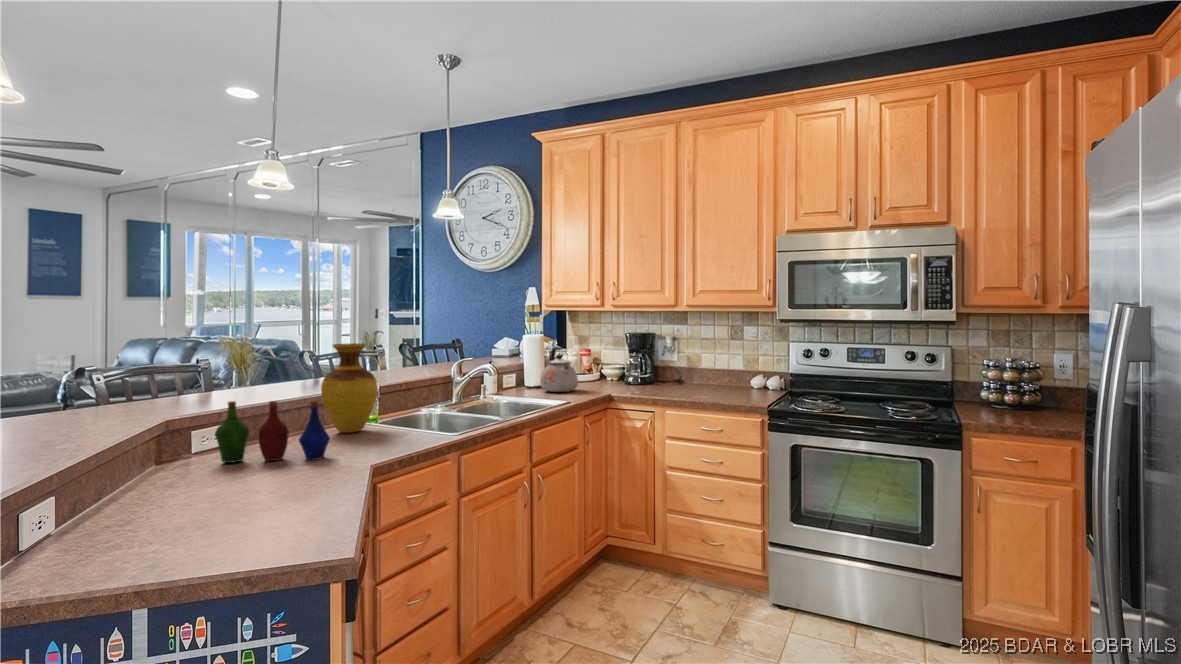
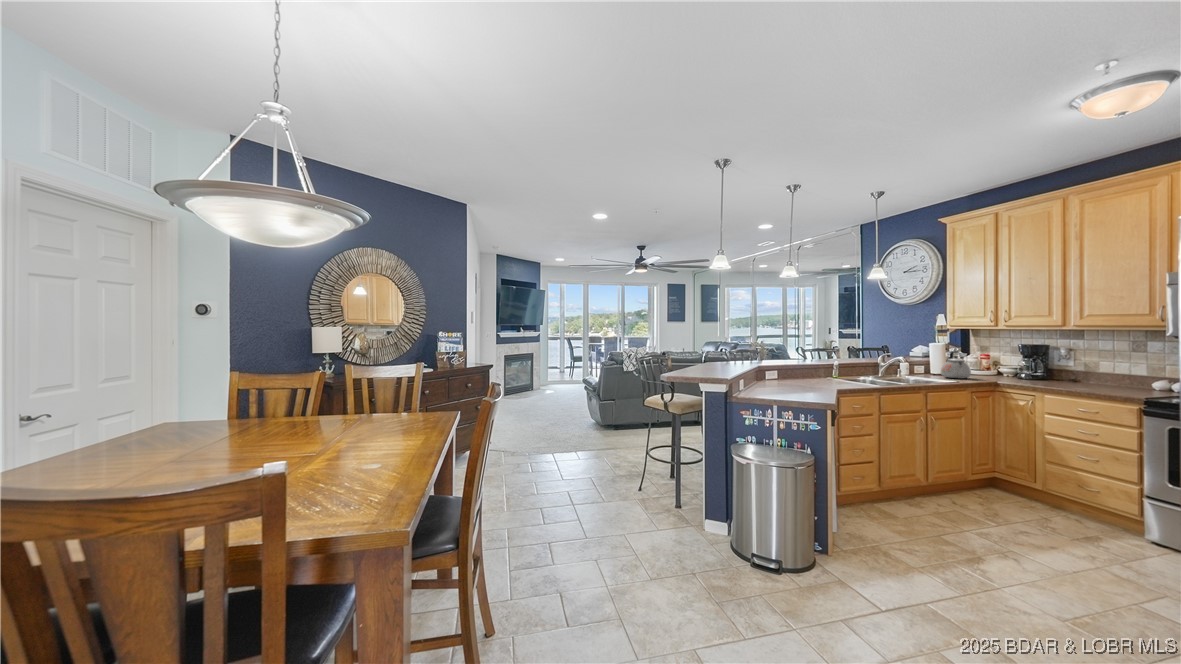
vase: present [321,344,378,433] -> none [810,344,837,383]
bottle: present [215,401,330,463] -> none [771,364,816,390]

